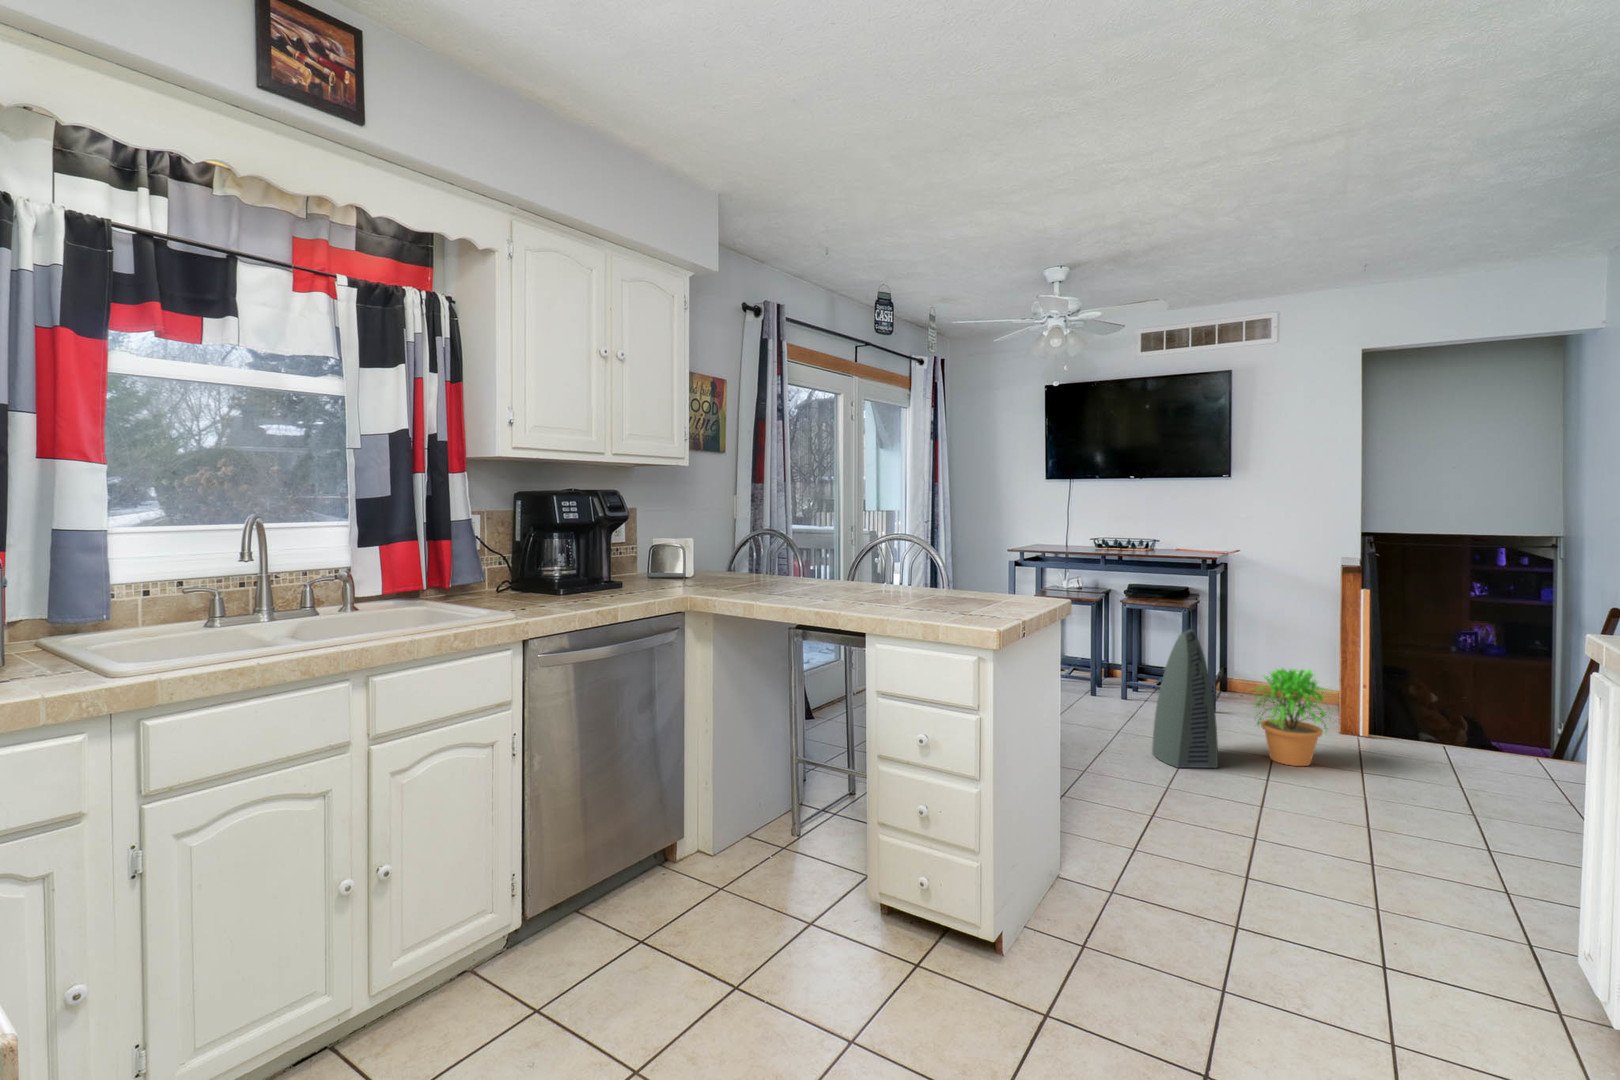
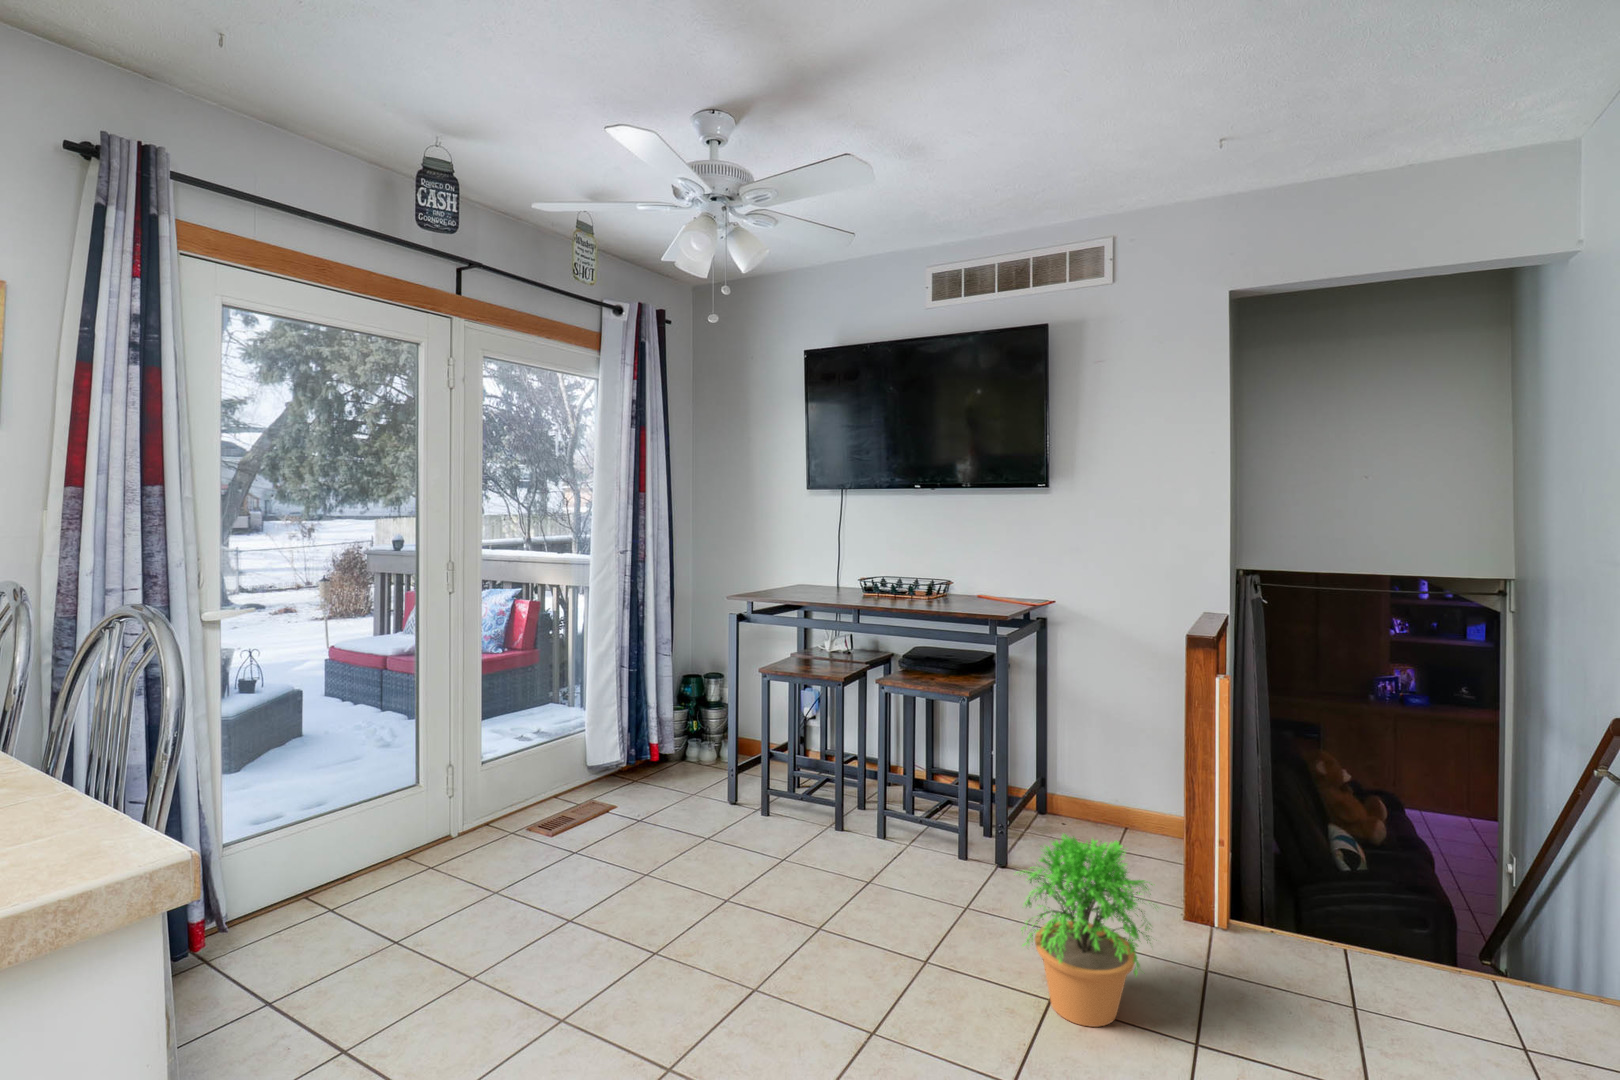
air purifier: present [1152,629,1218,768] -> none [847,768,947,1043]

